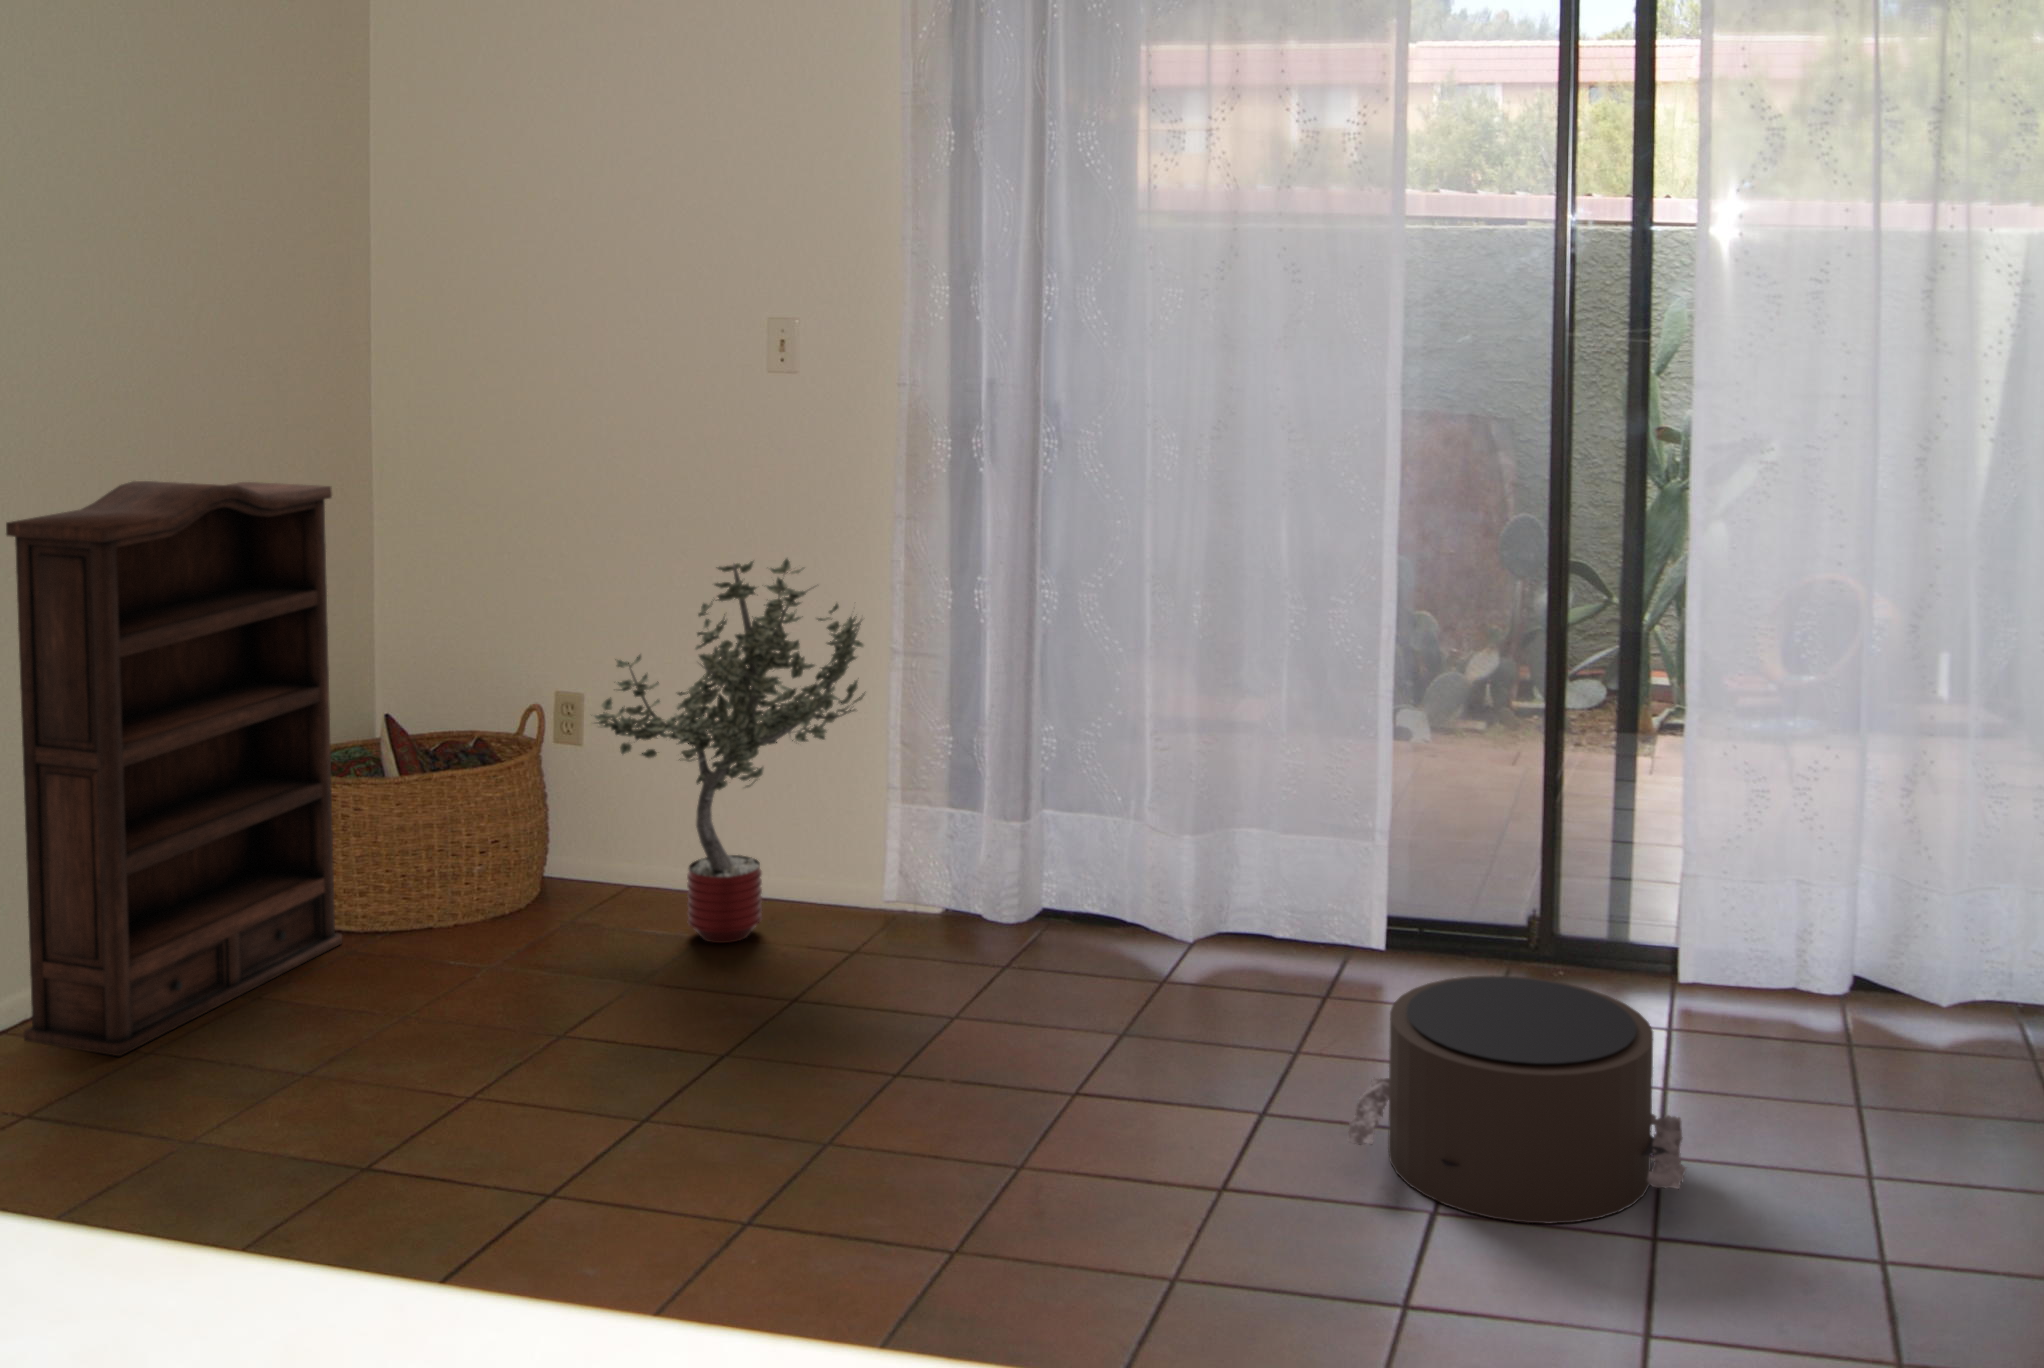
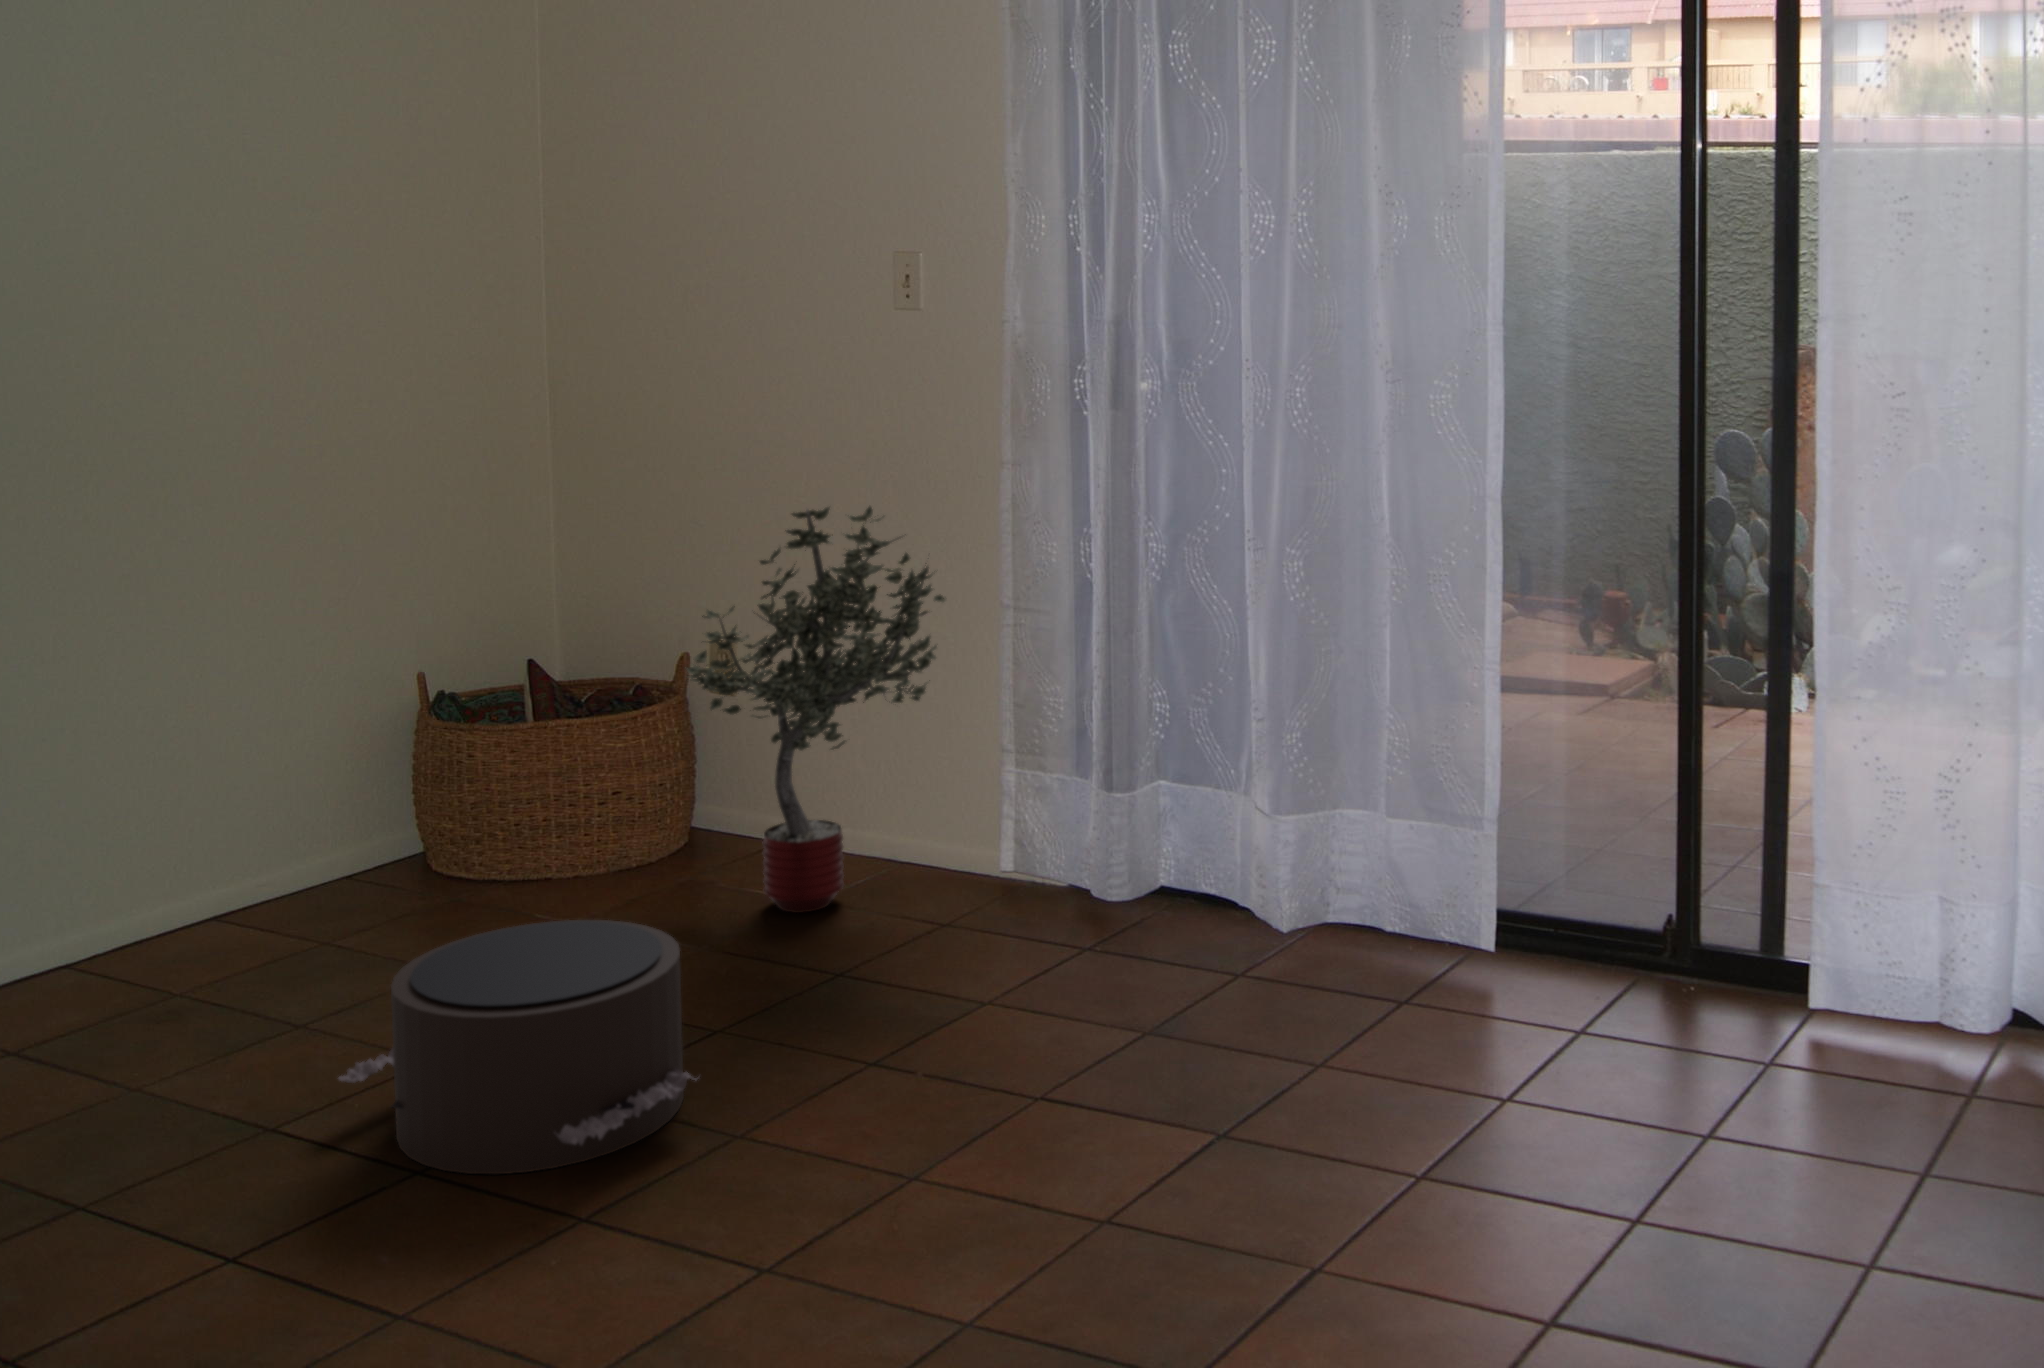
bookshelf: present [6,481,342,1056] -> none [25,413,424,998]
pouf: present [1347,976,1686,1223] -> present [339,920,697,1174]

